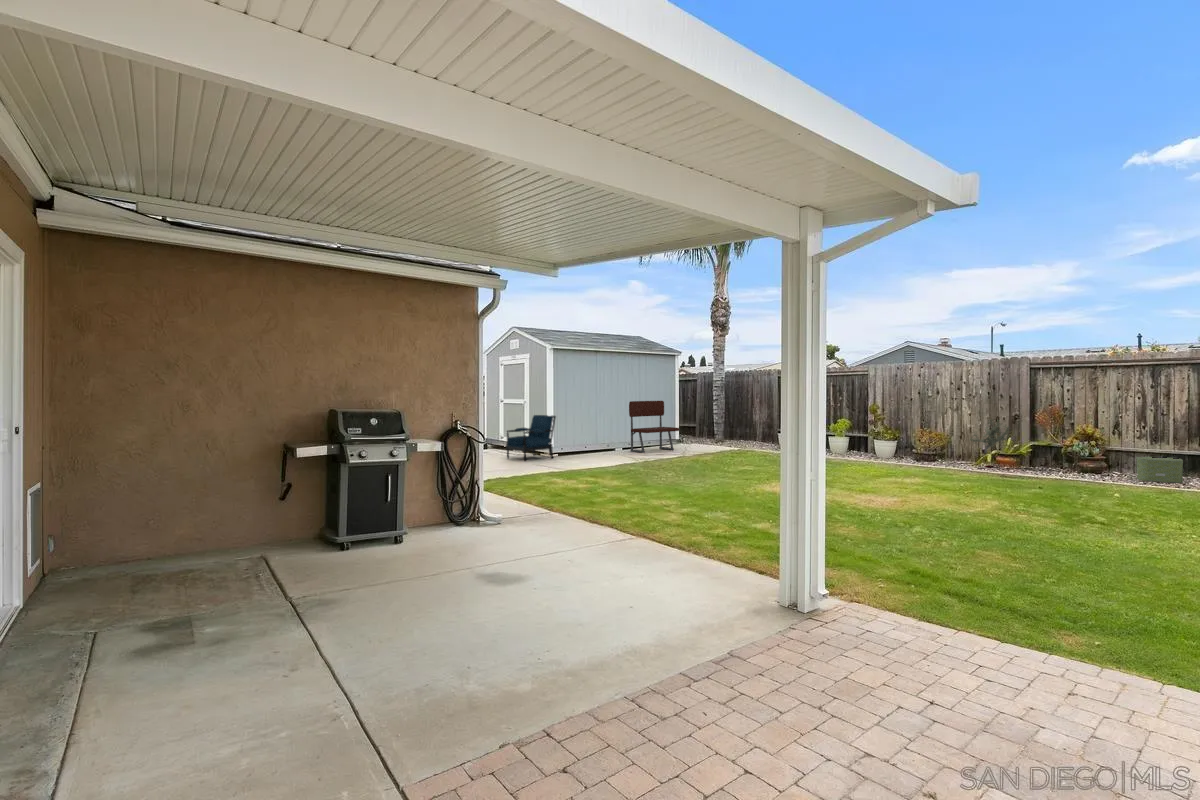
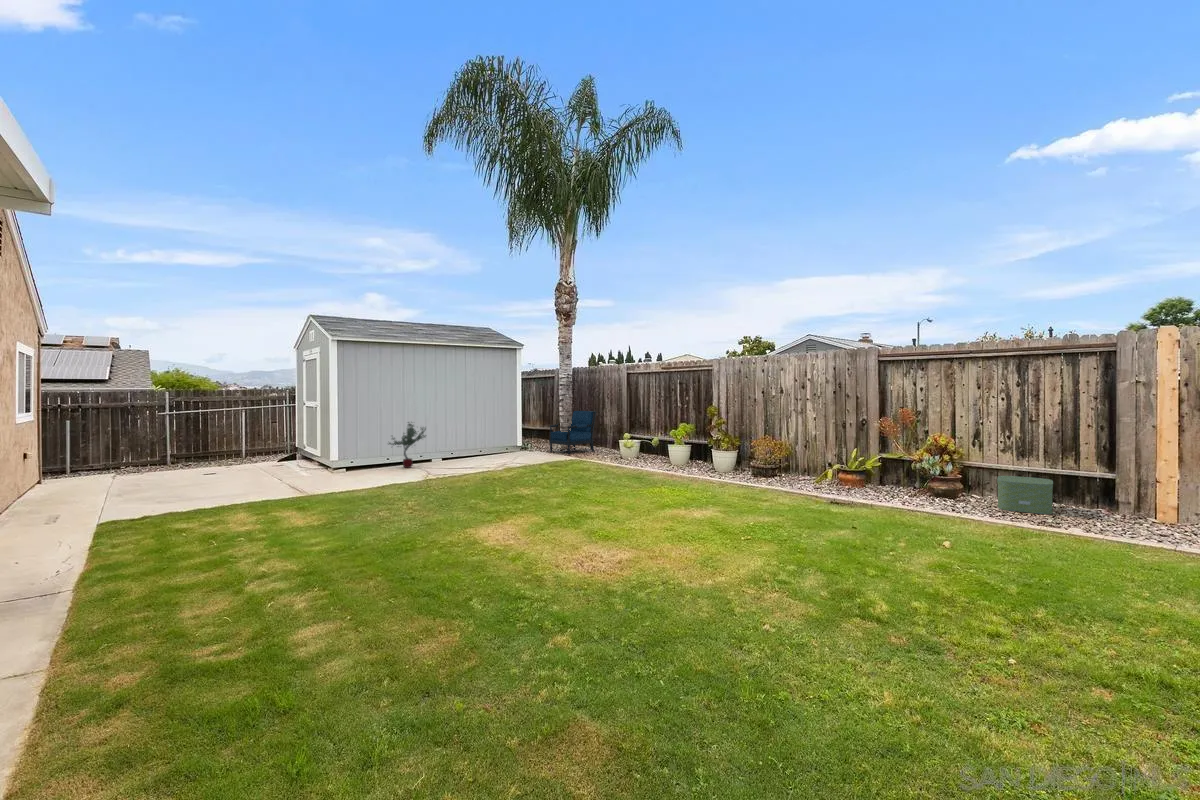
bench: present [629,401,679,453] -> none [441,402,504,465]
chair: present [506,415,556,461] -> present [549,411,596,454]
potted tree: present [970,420,1010,467] -> present [389,422,426,468]

